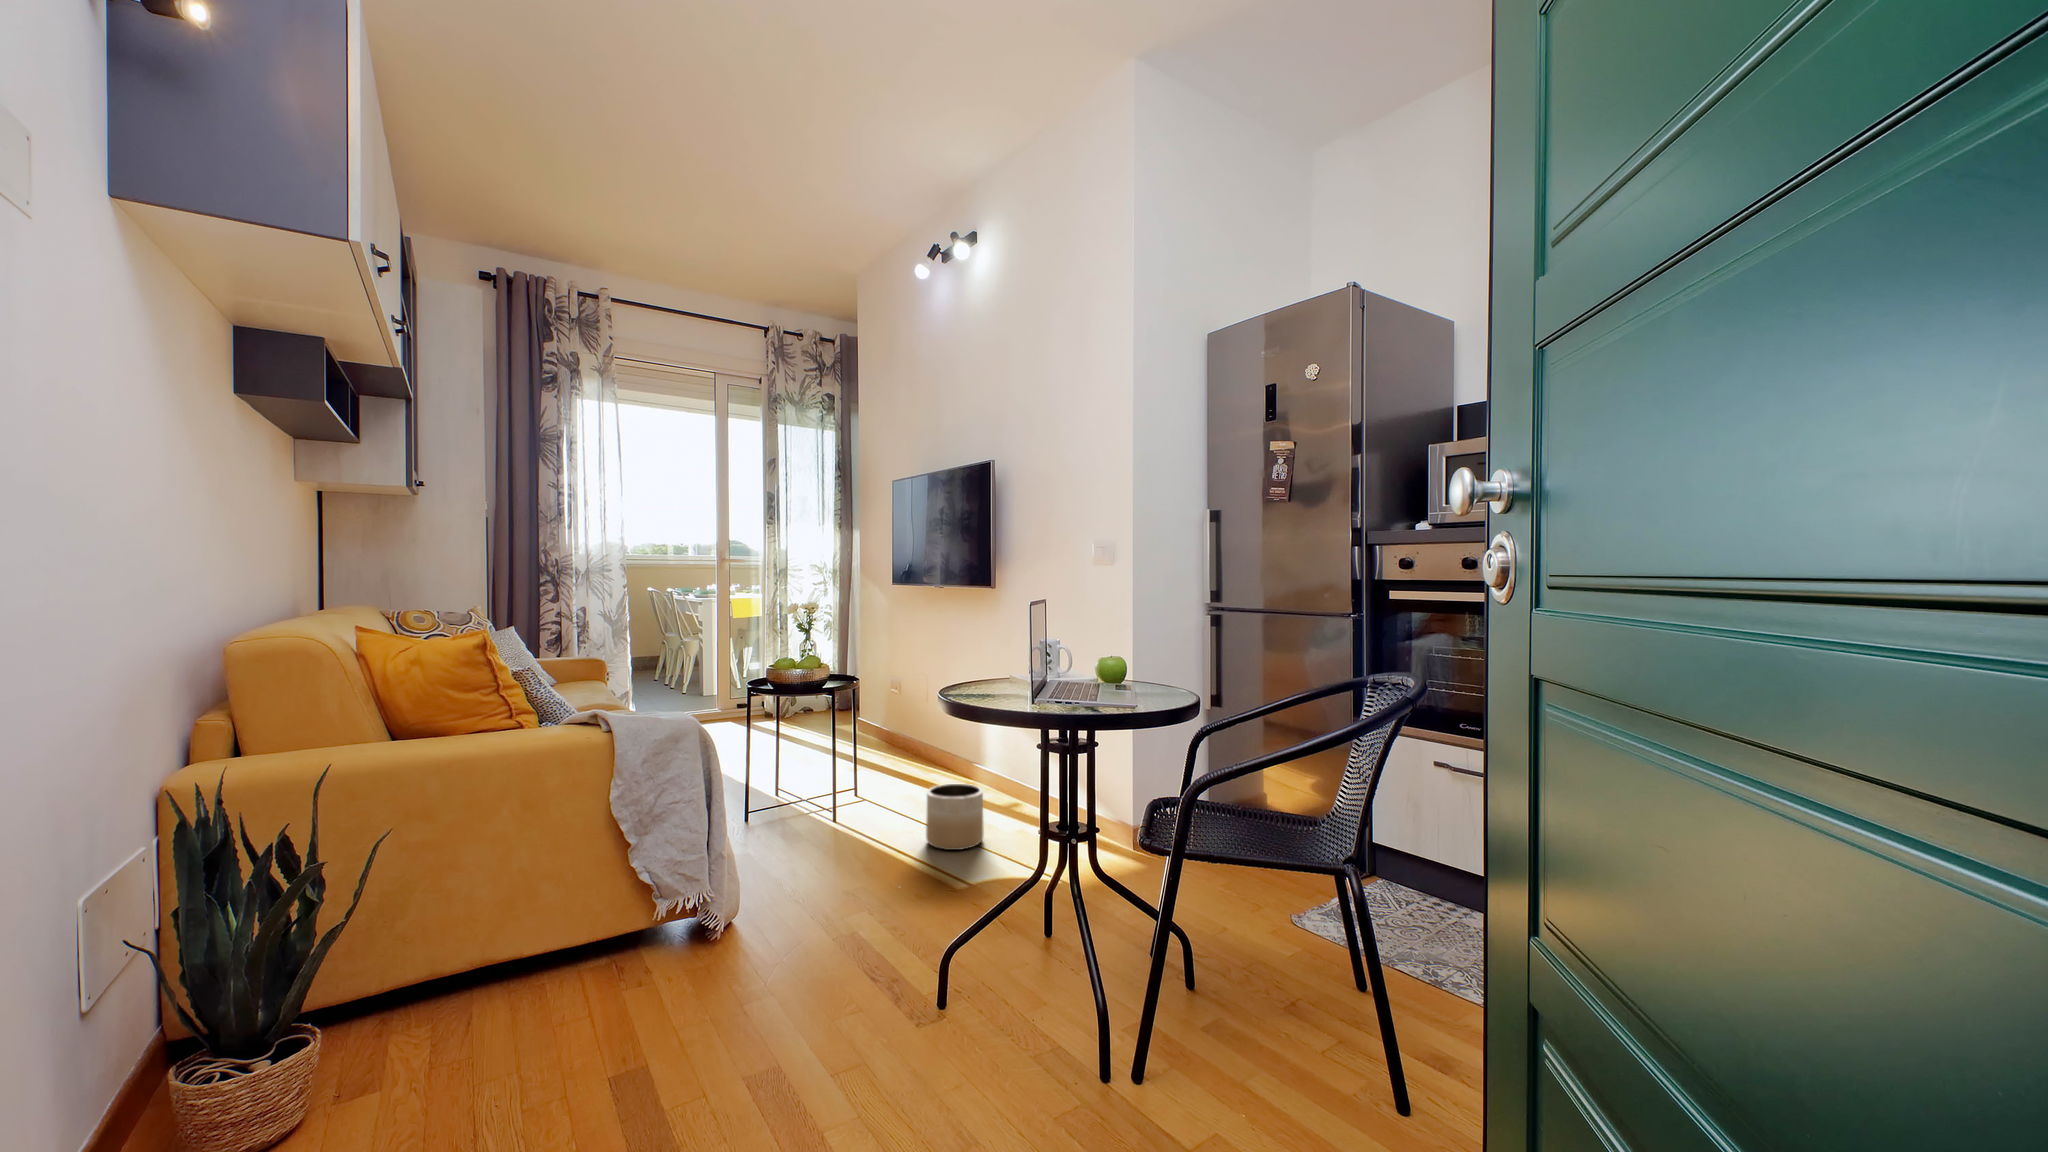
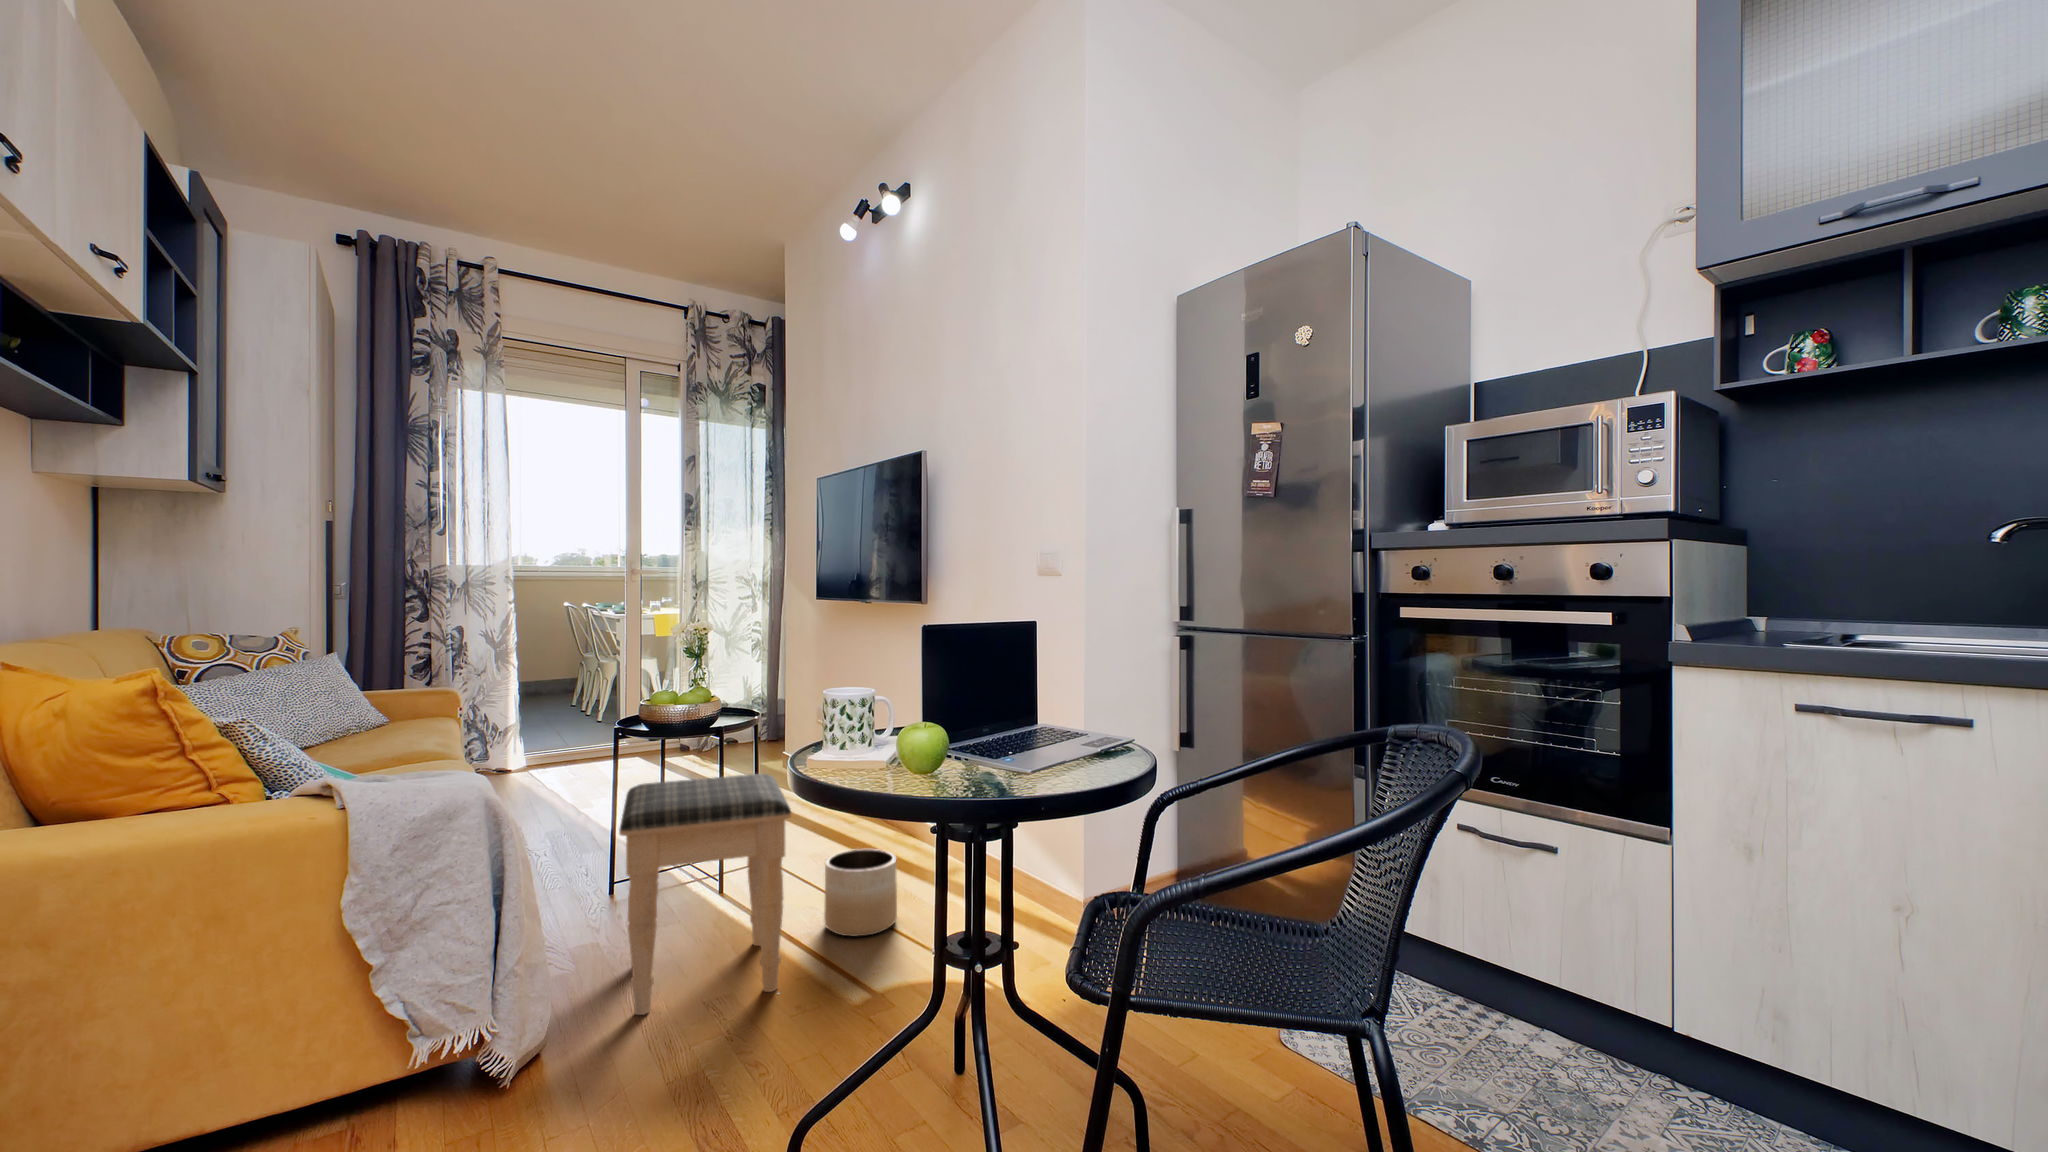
footstool: none [777,721,913,898] -> present [619,774,791,1015]

